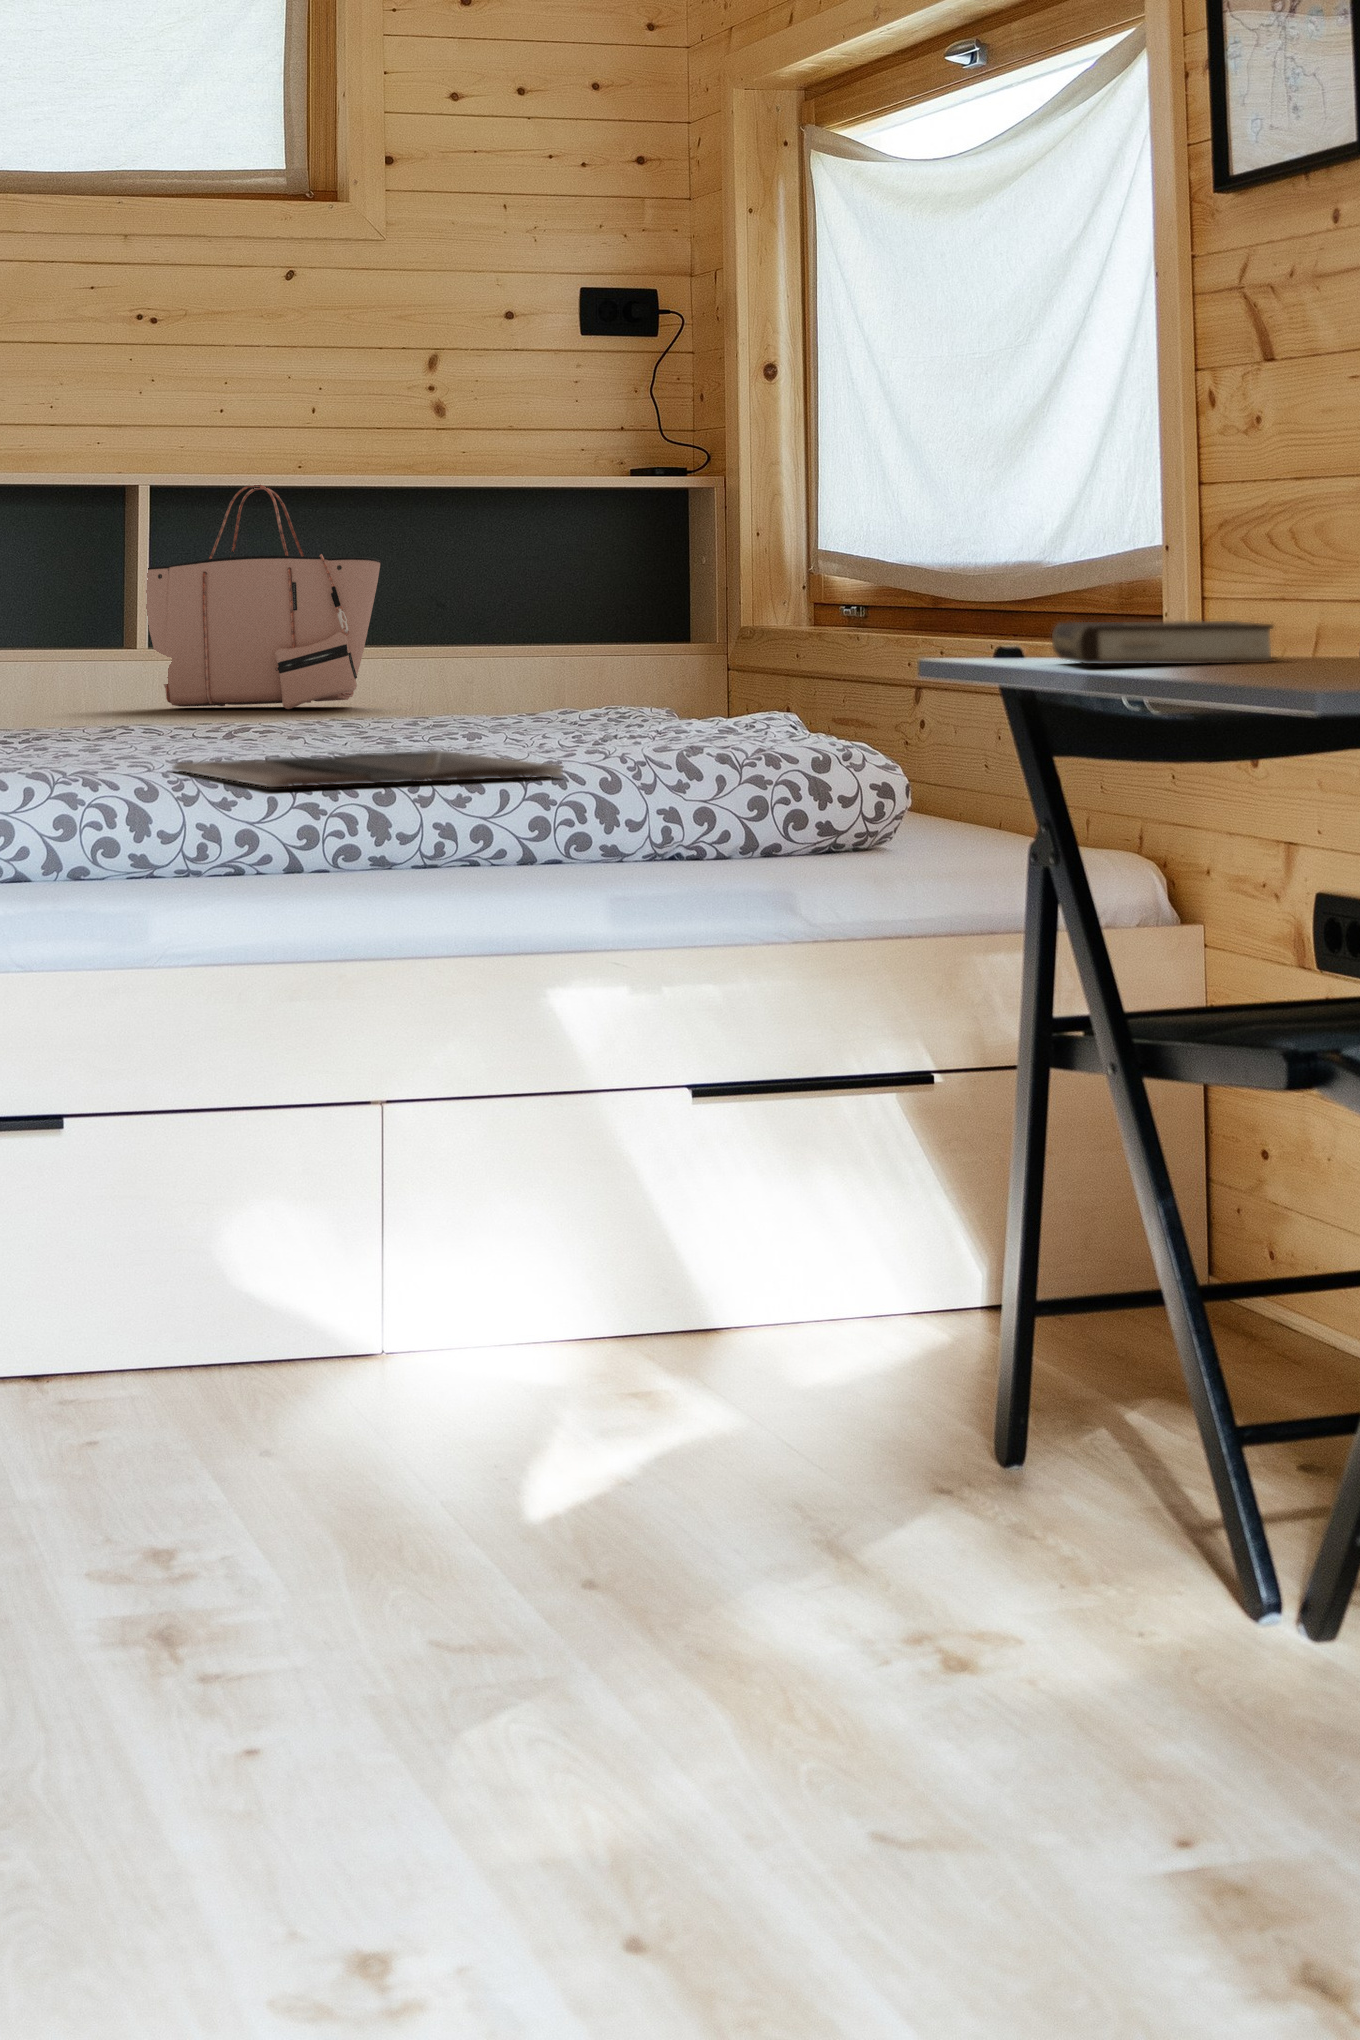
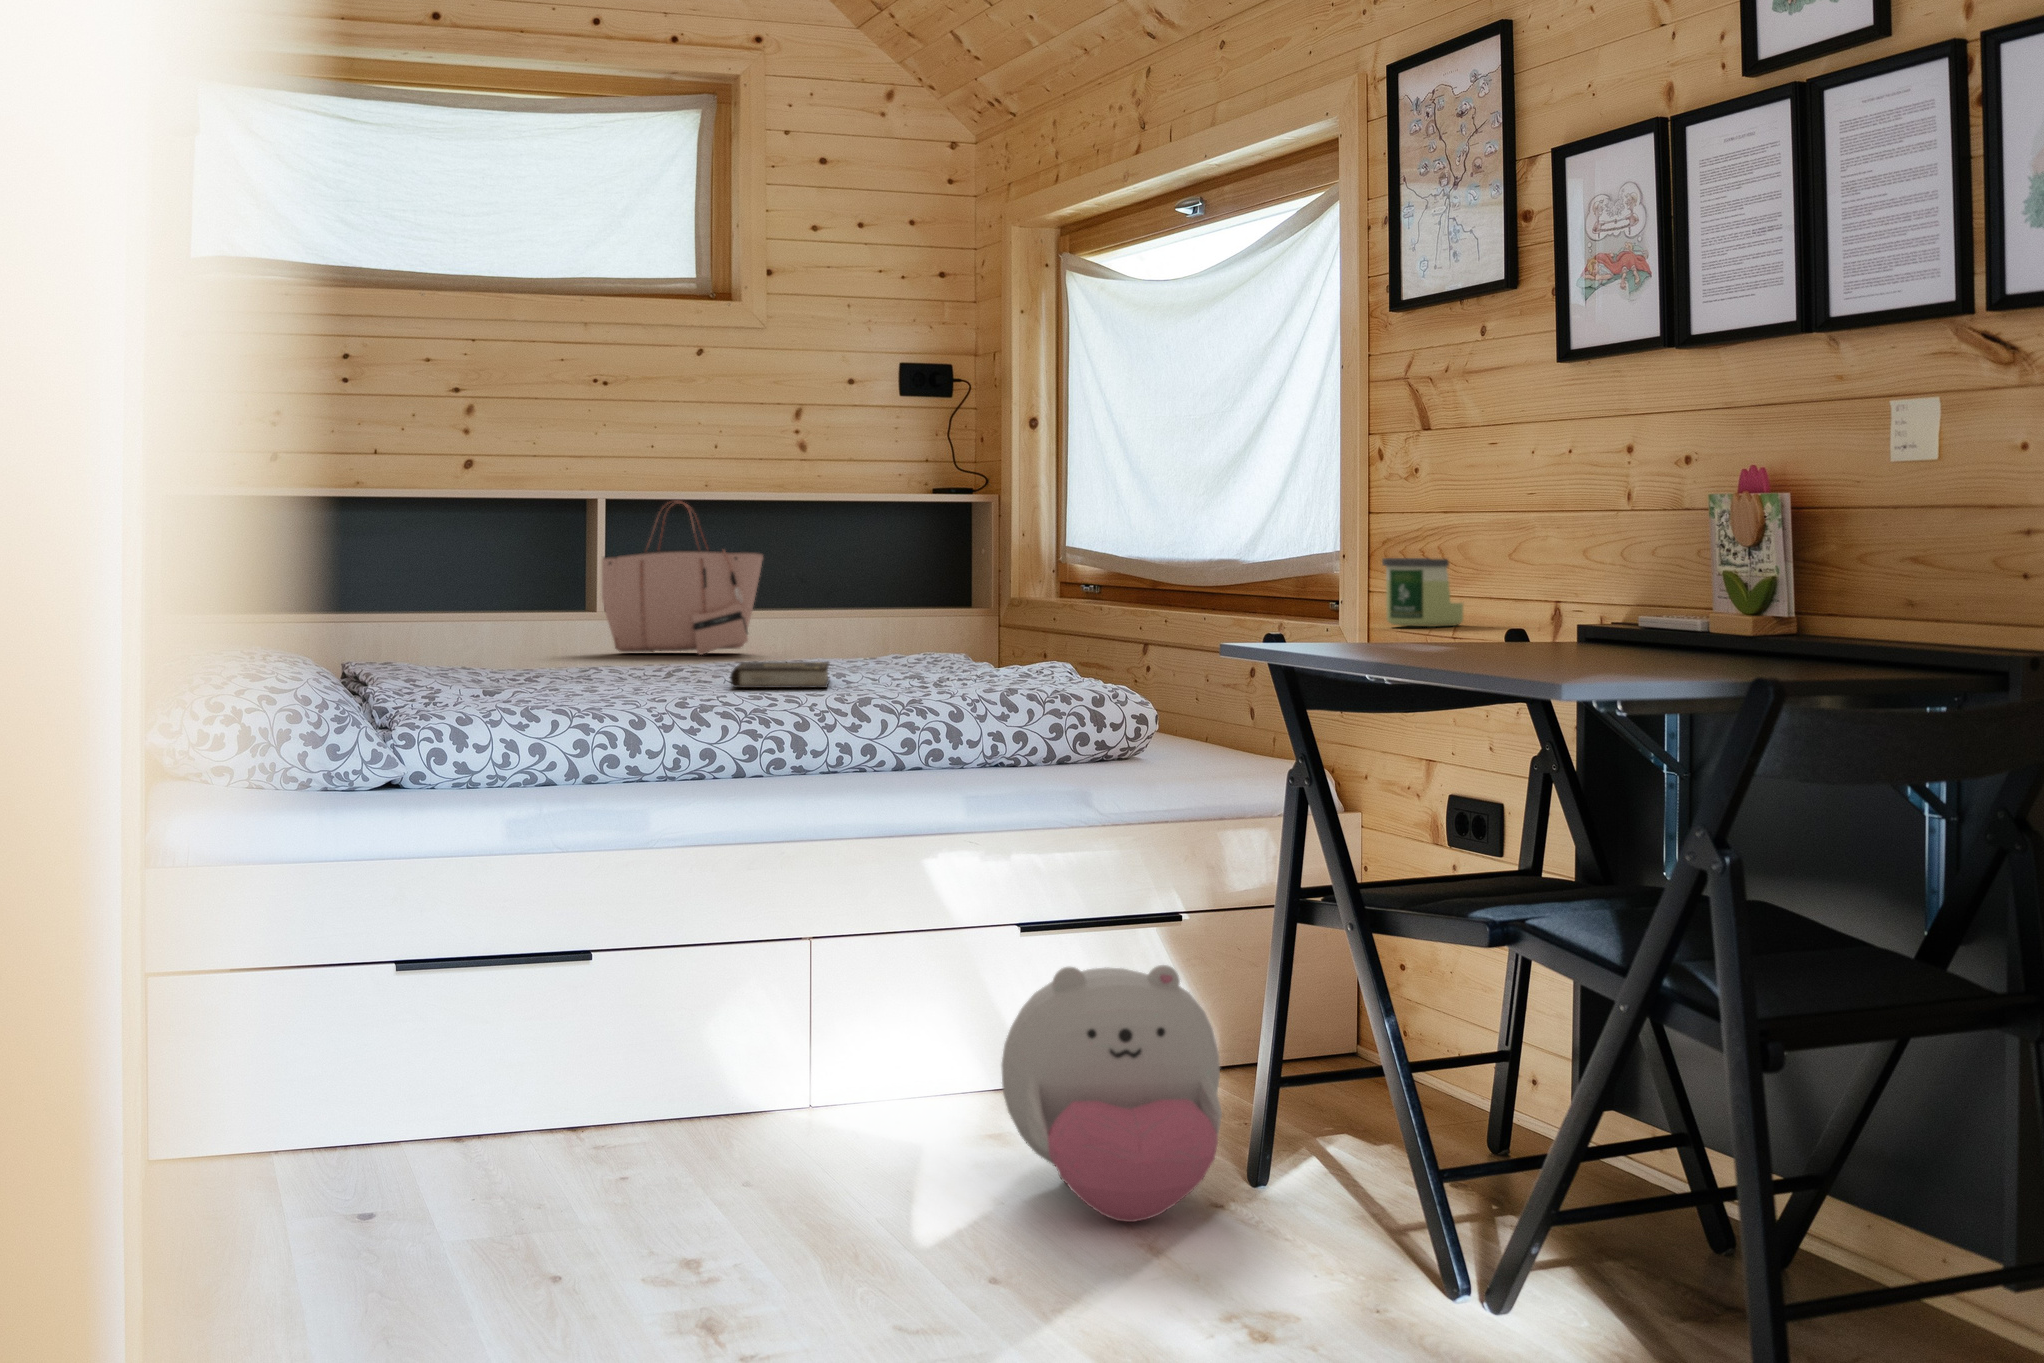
candle: none [1218,544,1341,643] -> present [1382,558,1463,627]
book: present [1052,621,1276,664] -> present [730,662,829,688]
laptop: present [173,750,563,787] -> none [649,692,927,721]
plush toy: none [634,1134,954,1522] -> present [1002,965,1222,1222]

